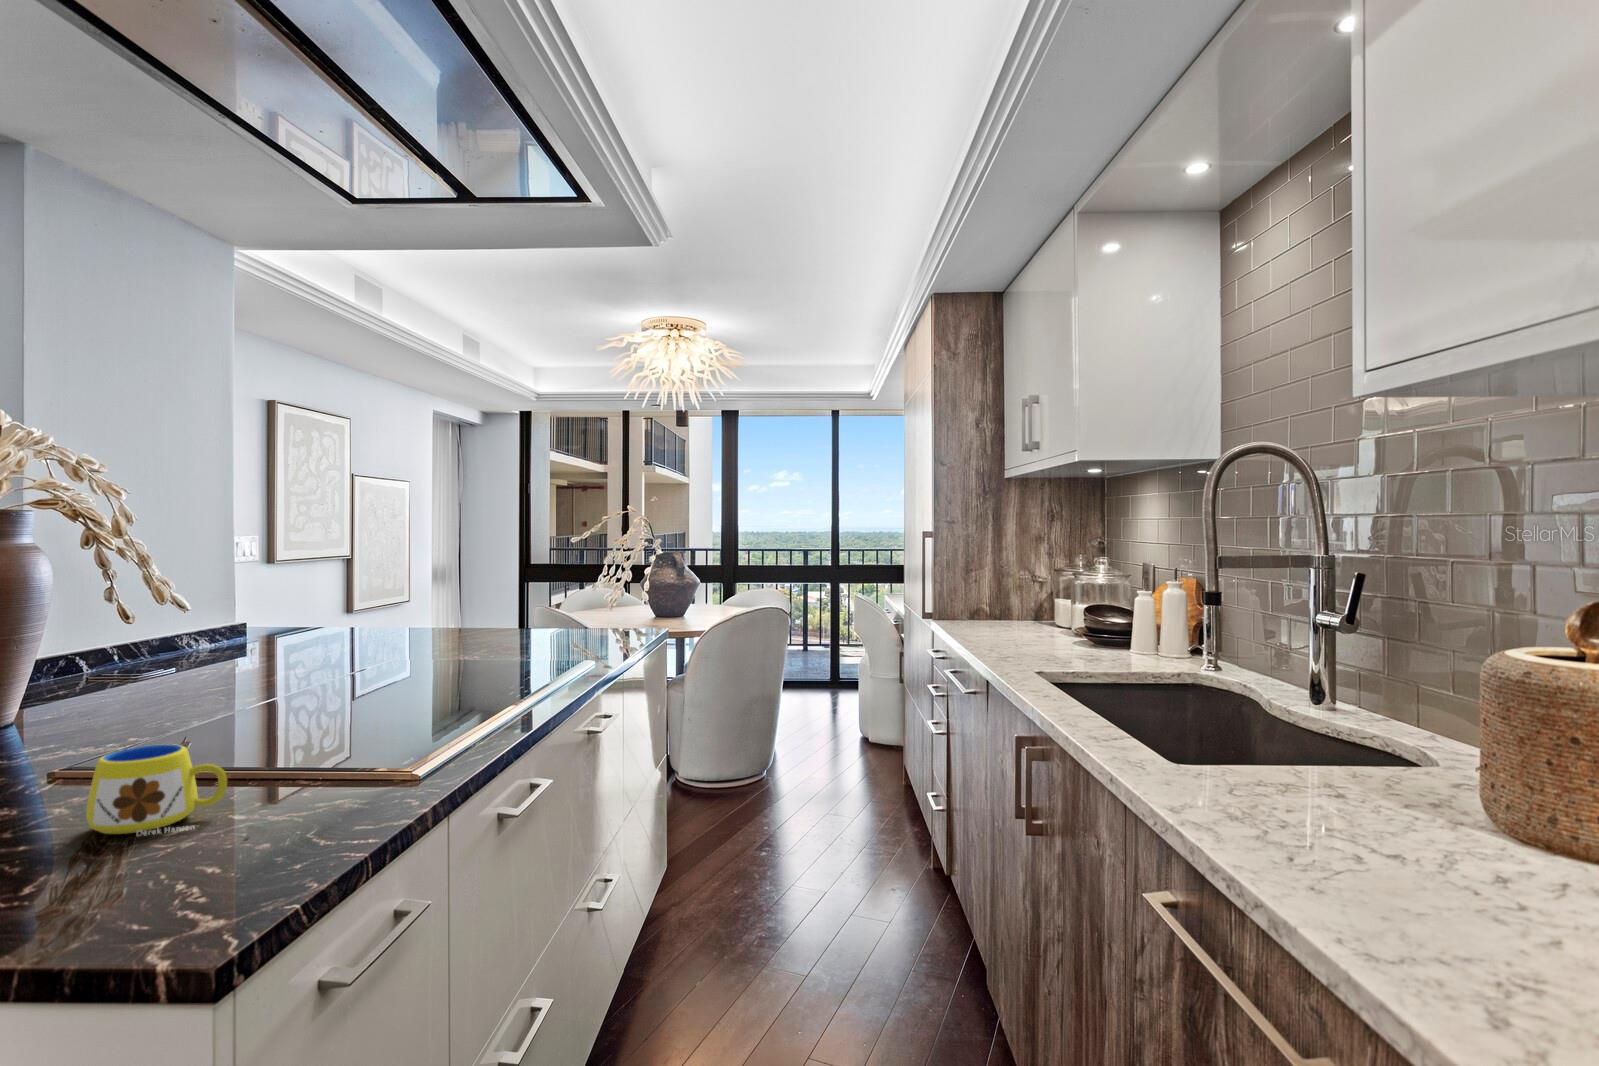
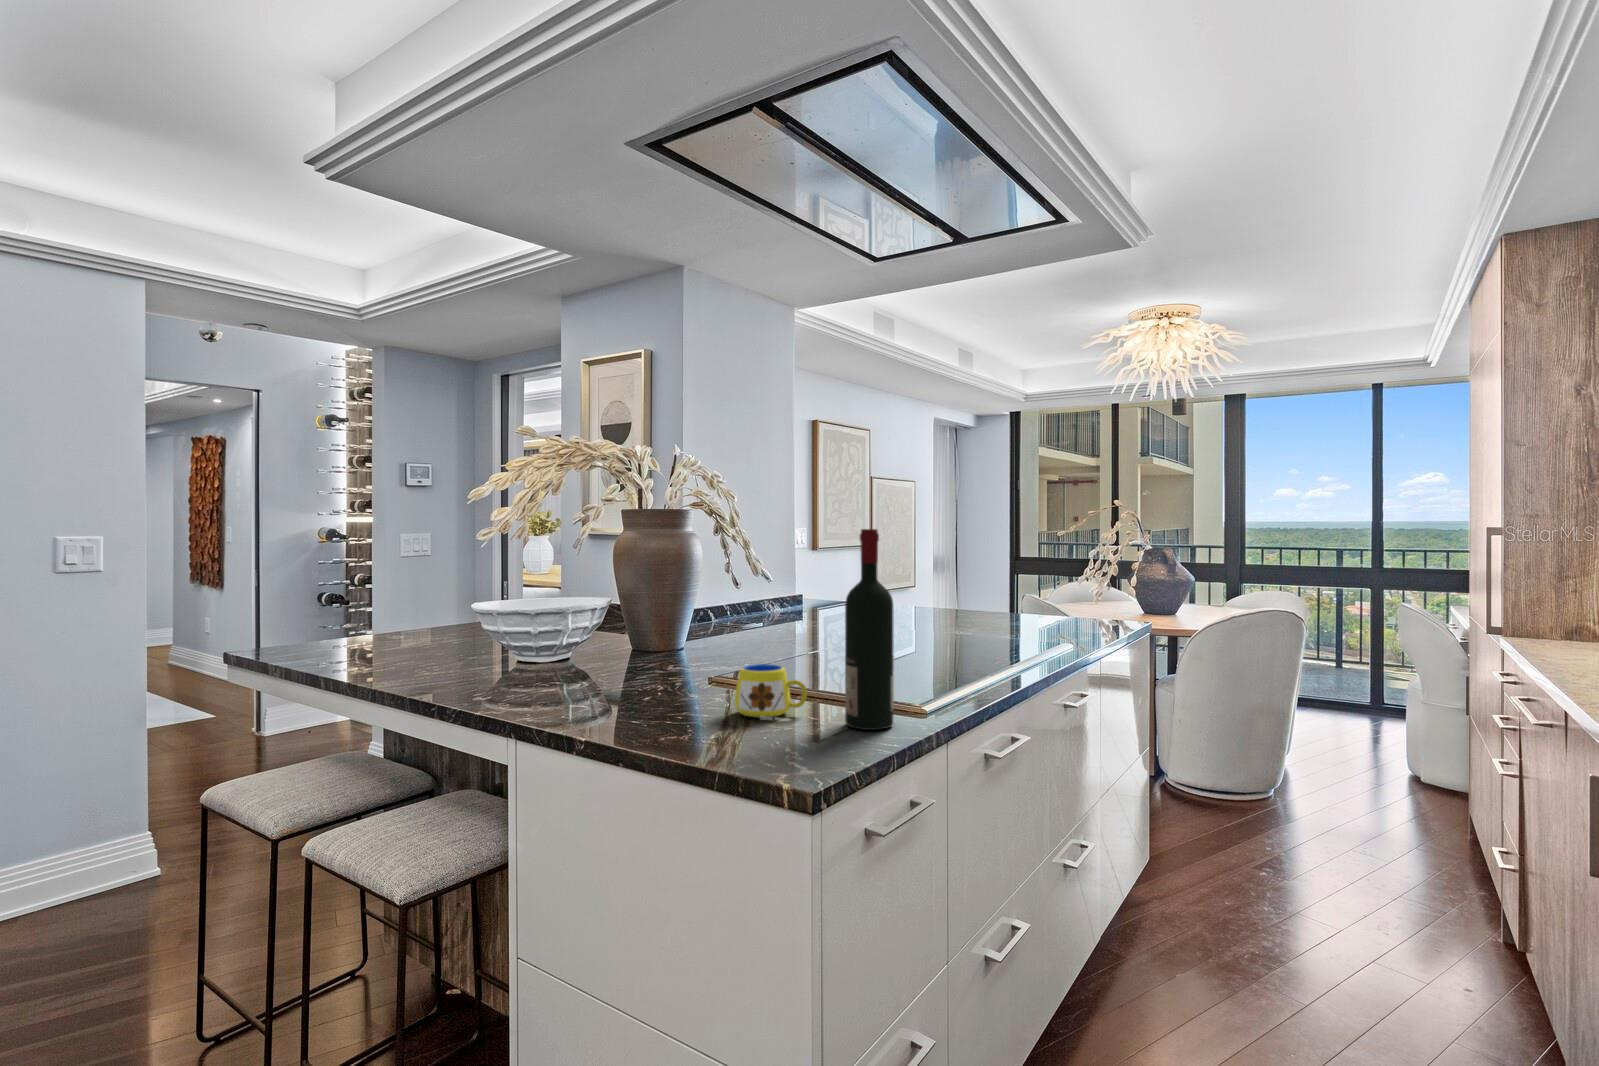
wine bottle: none [292,538,370,824] -> present [845,529,894,730]

